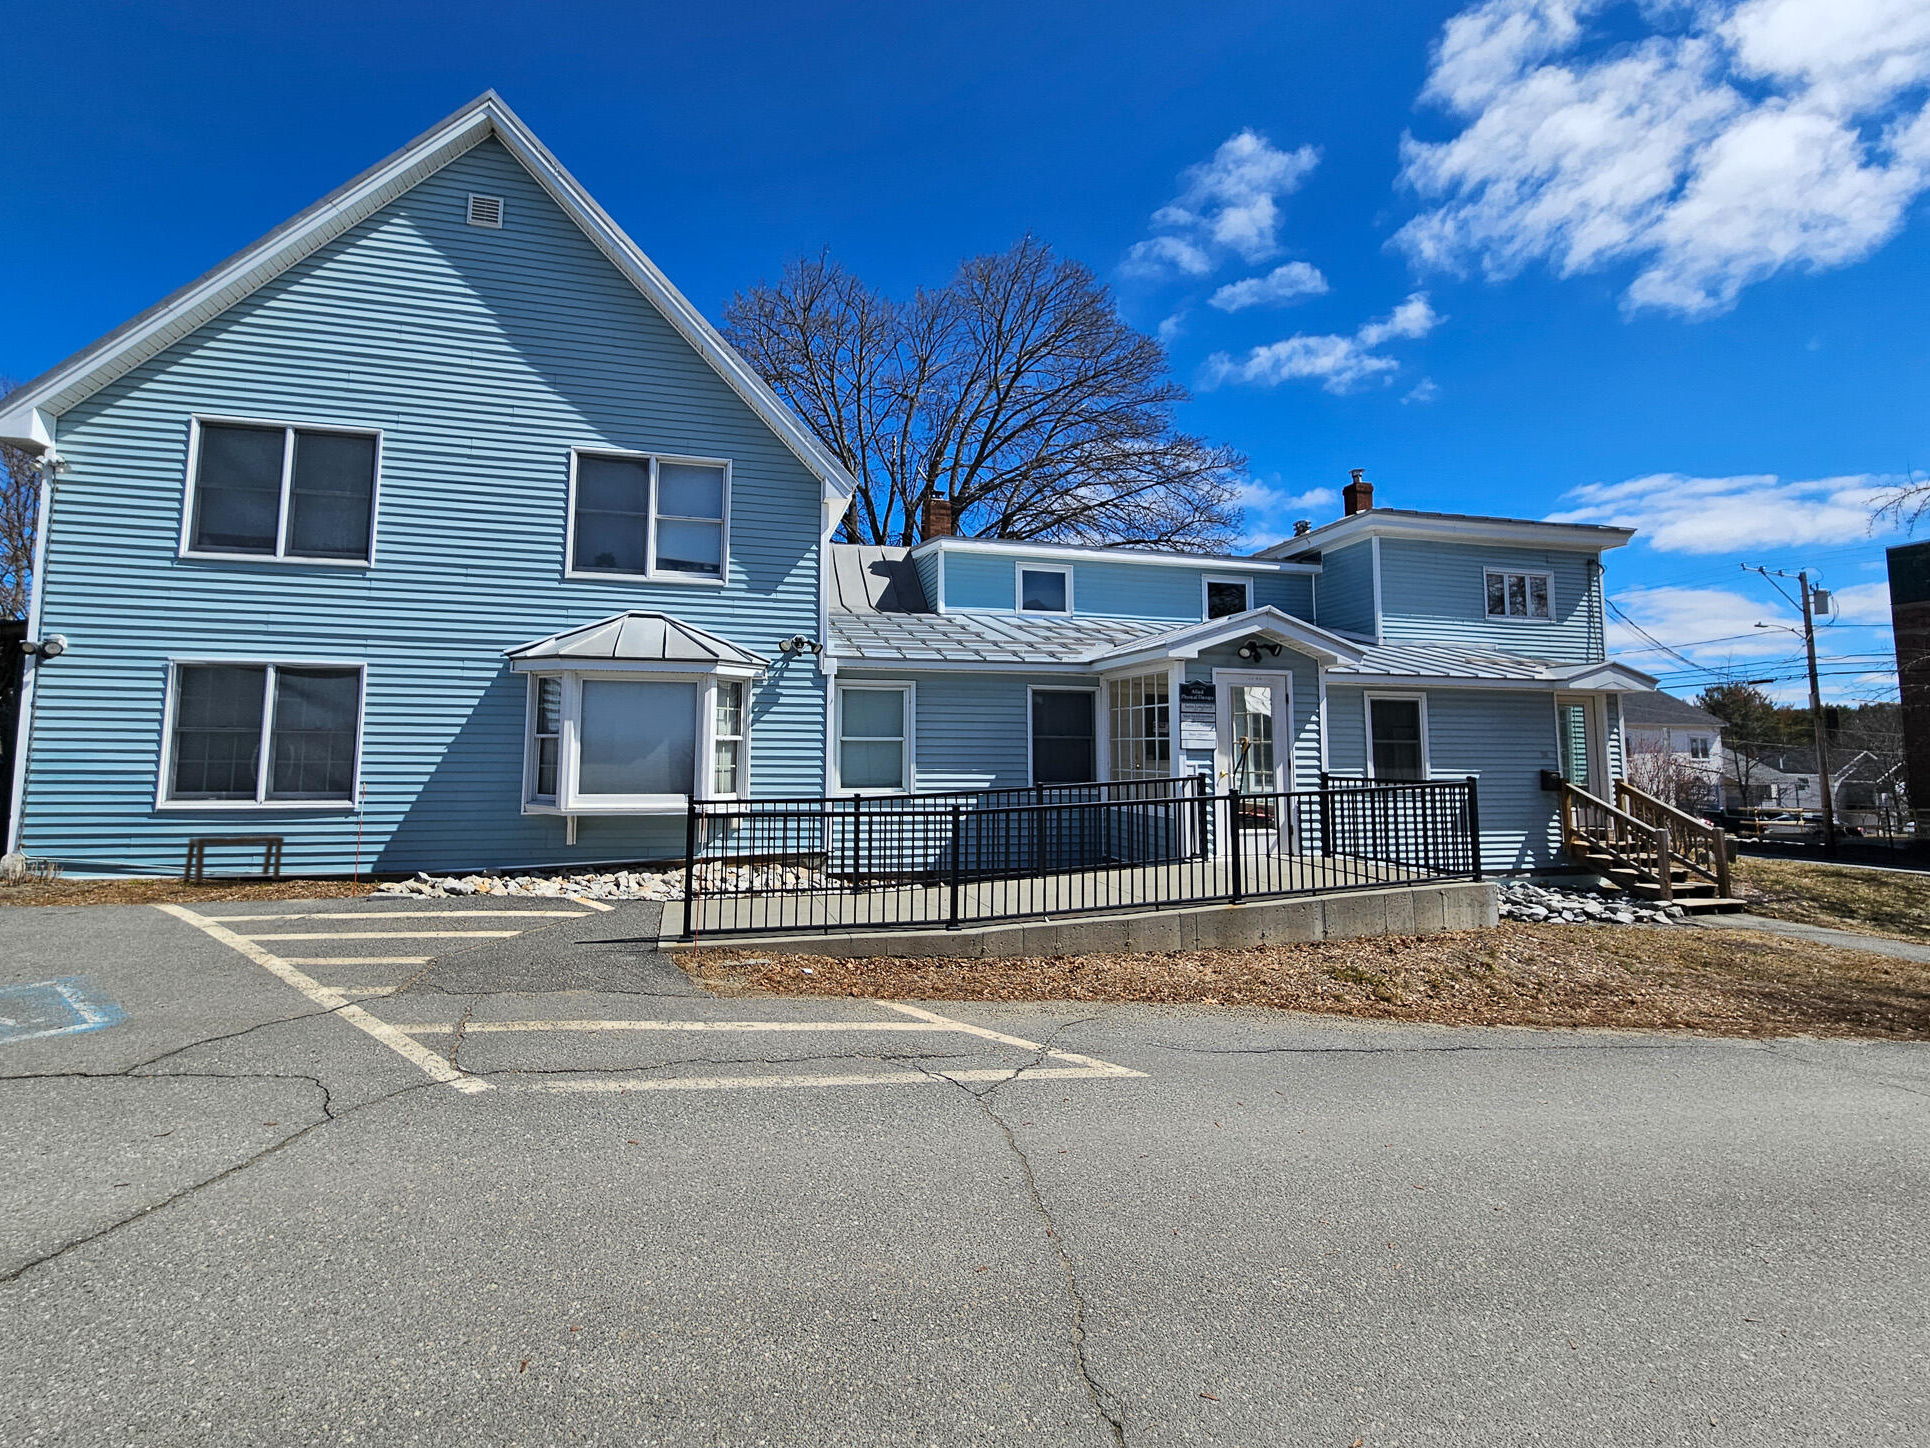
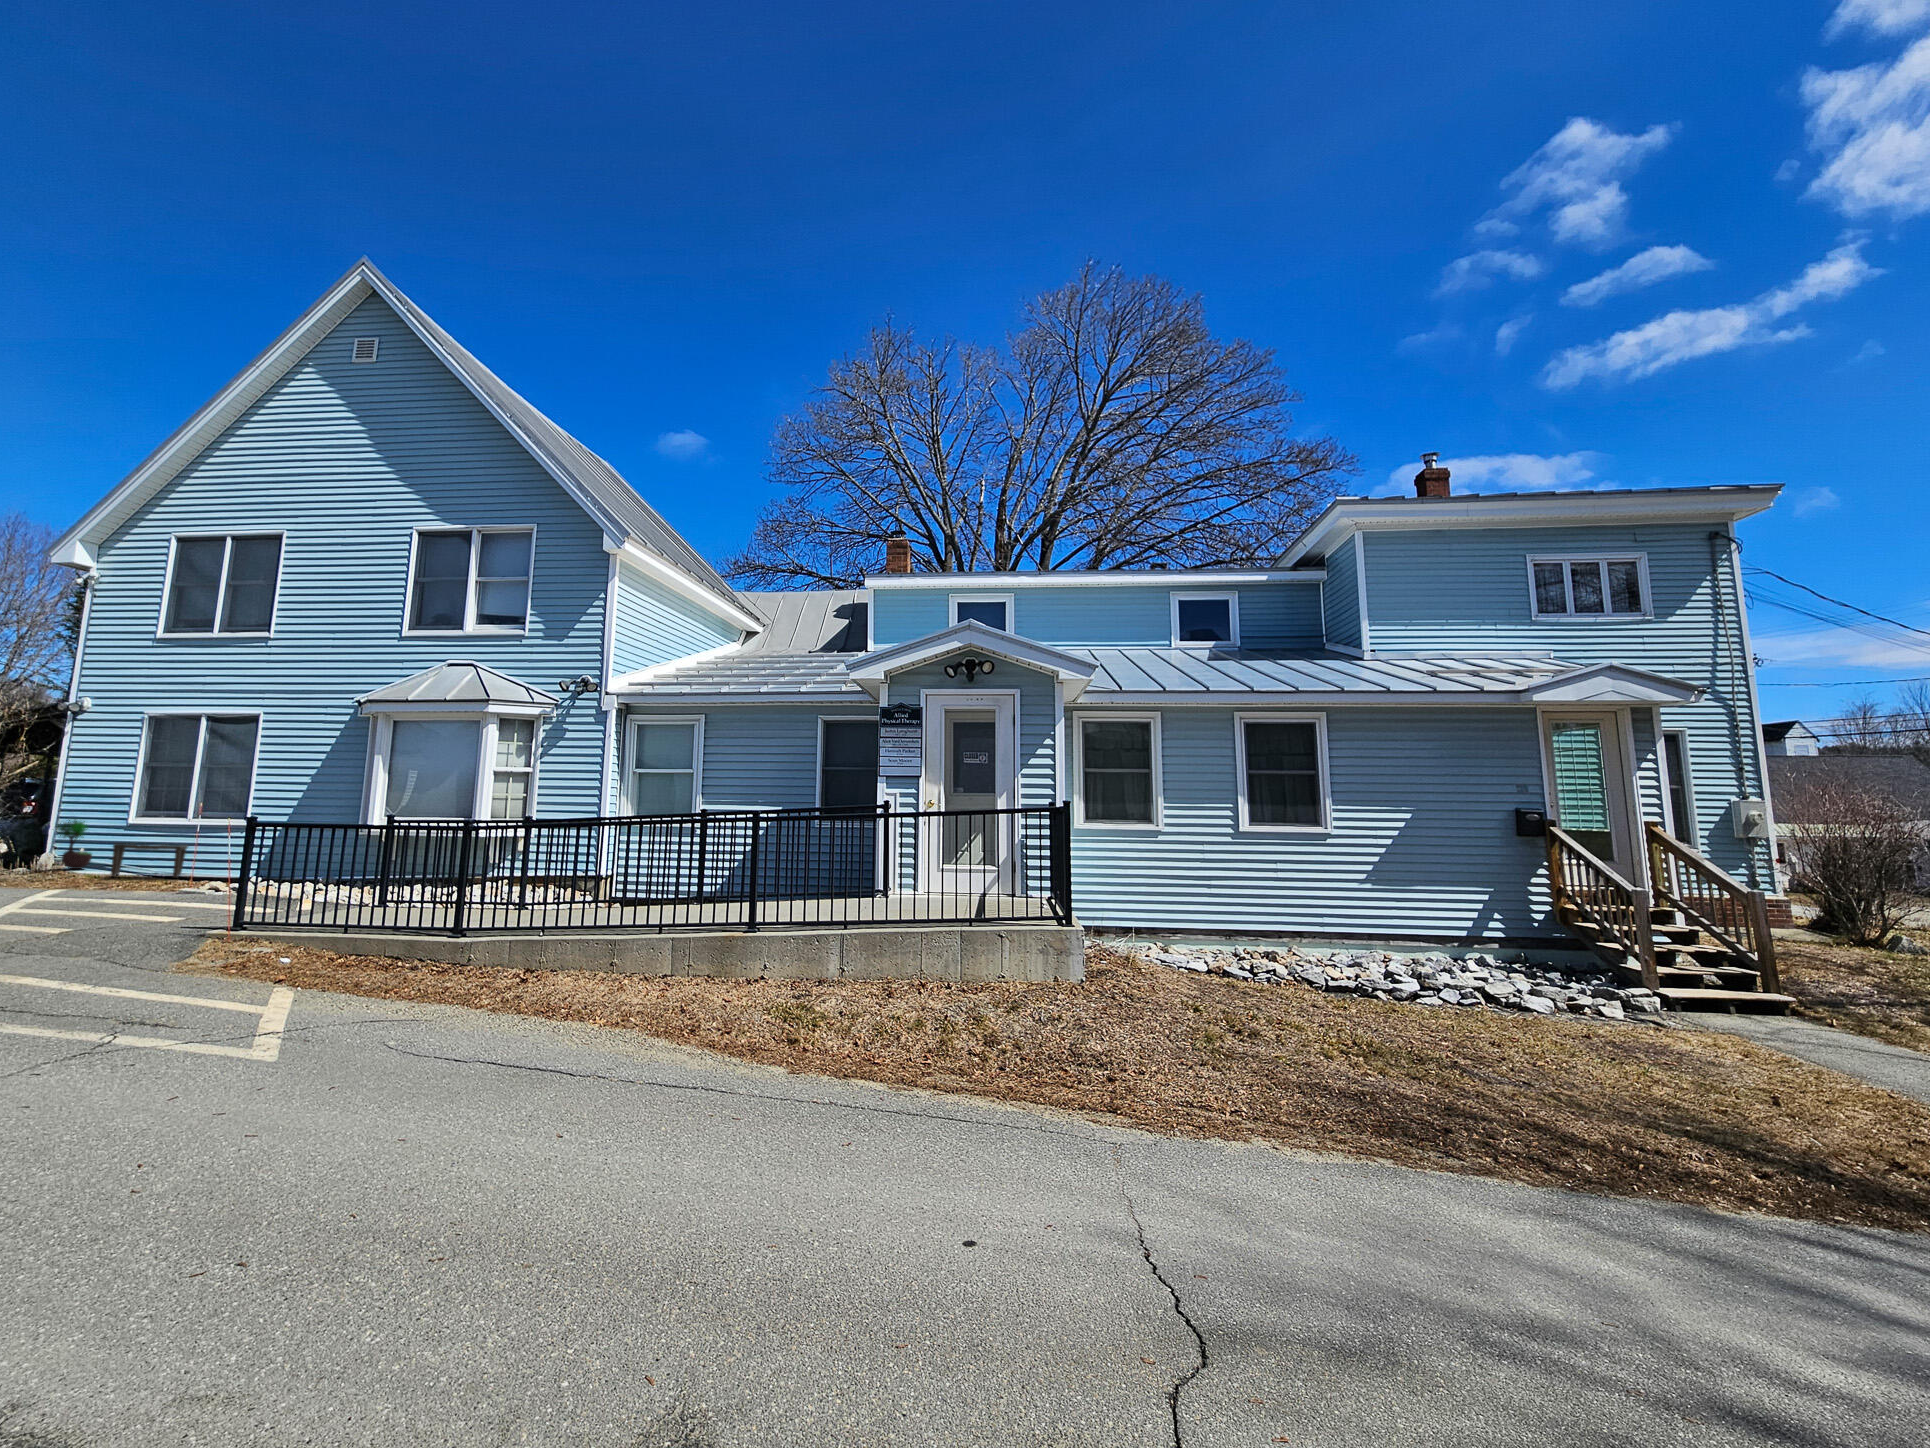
potted tree: none [59,799,115,875] -> present [55,819,92,869]

